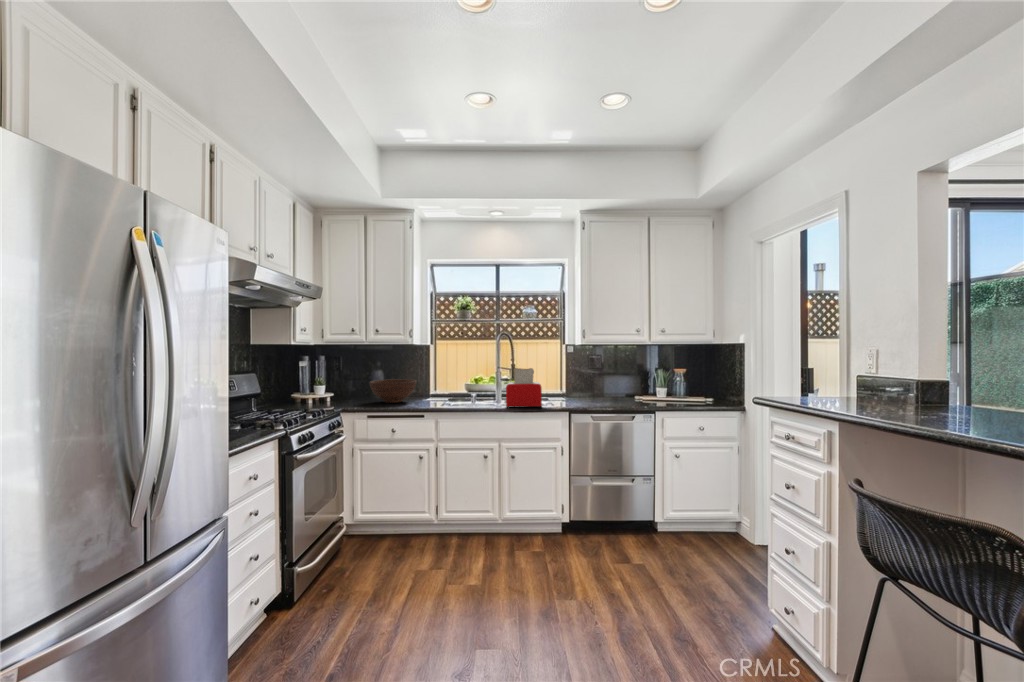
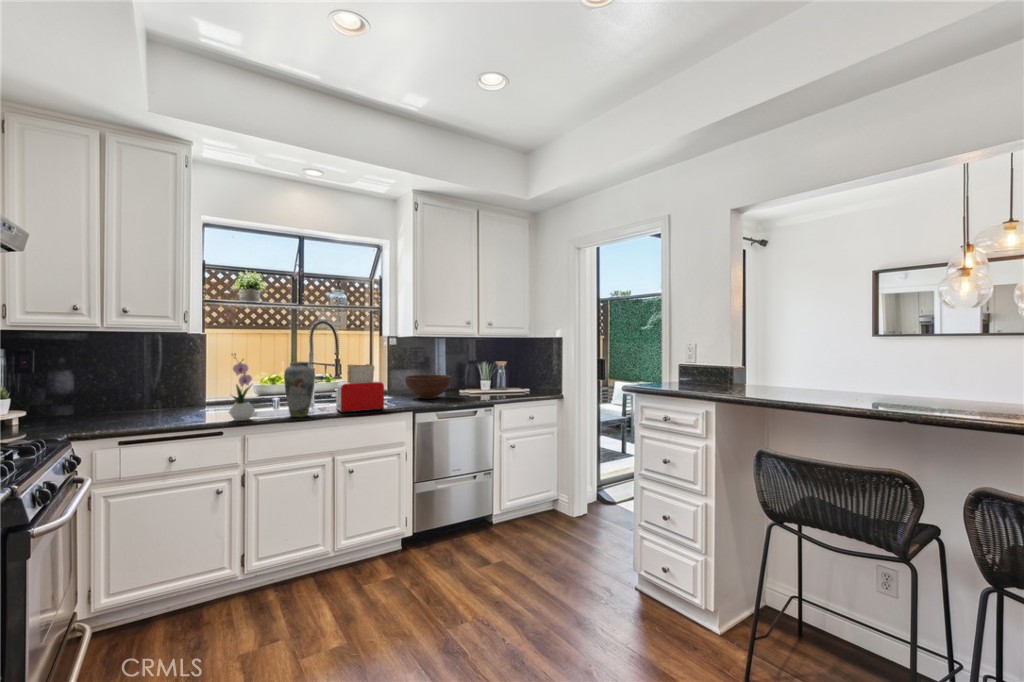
flower arrangement: none [428,358,445,408] -> present [229,355,255,421]
vase: none [464,365,486,408] -> present [284,362,315,417]
fruit bowl: present [370,379,416,403] -> present [405,375,452,399]

